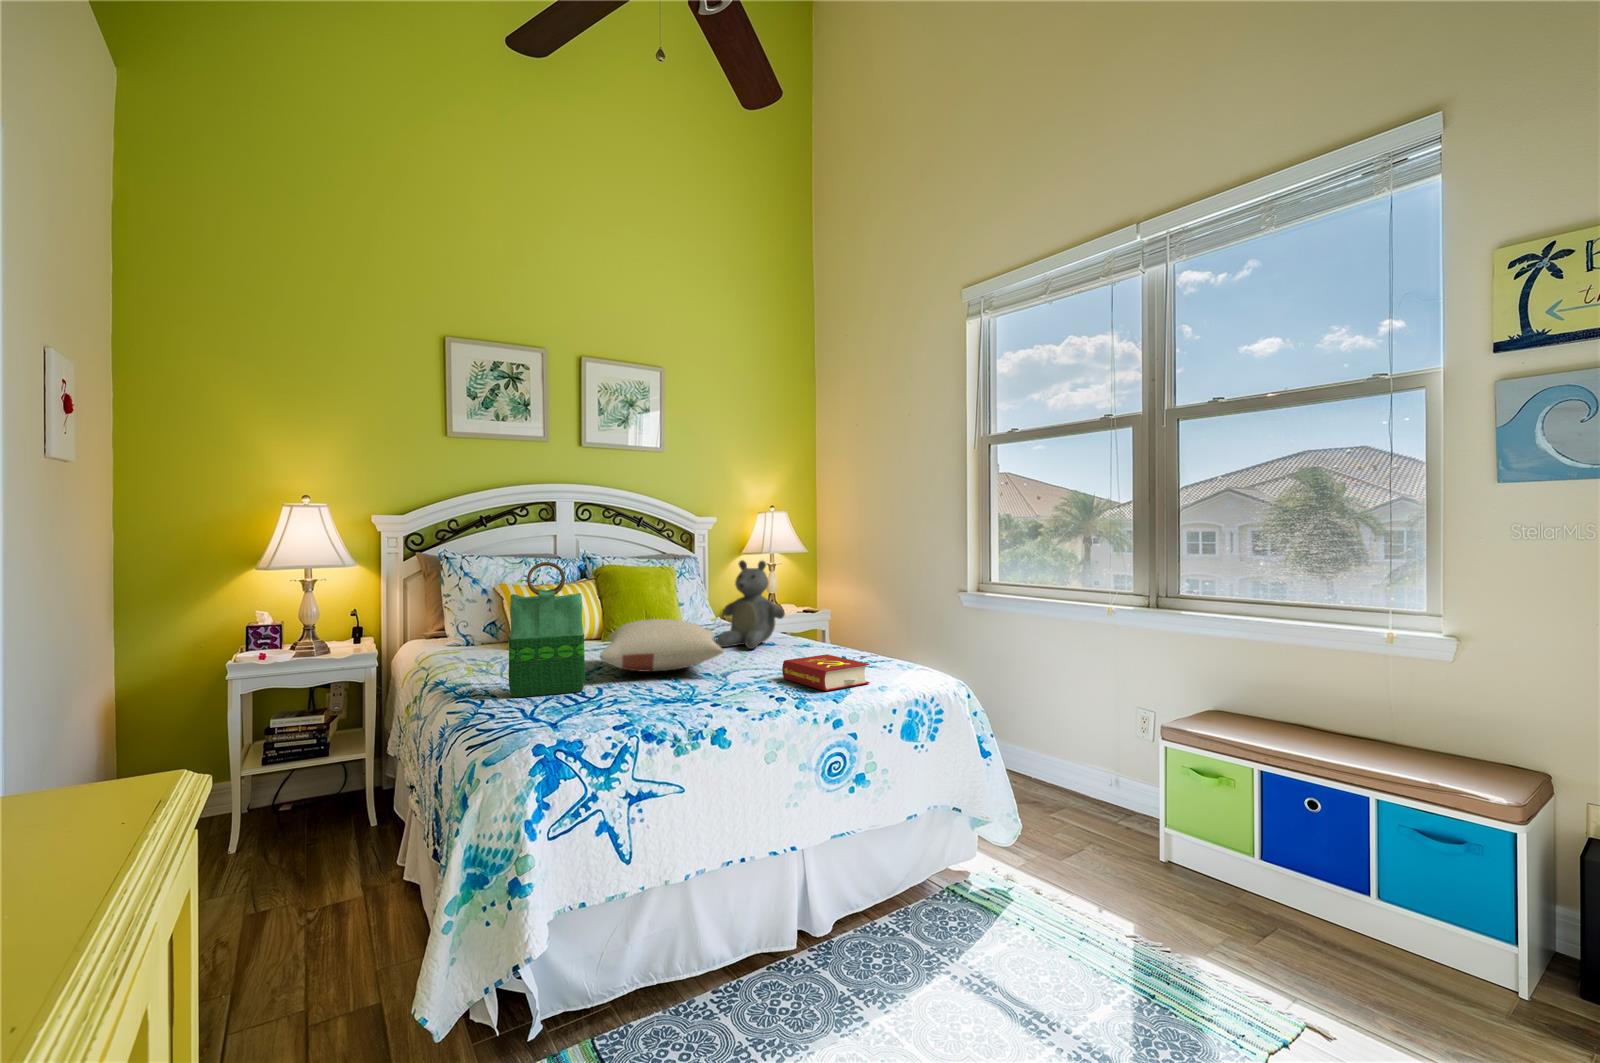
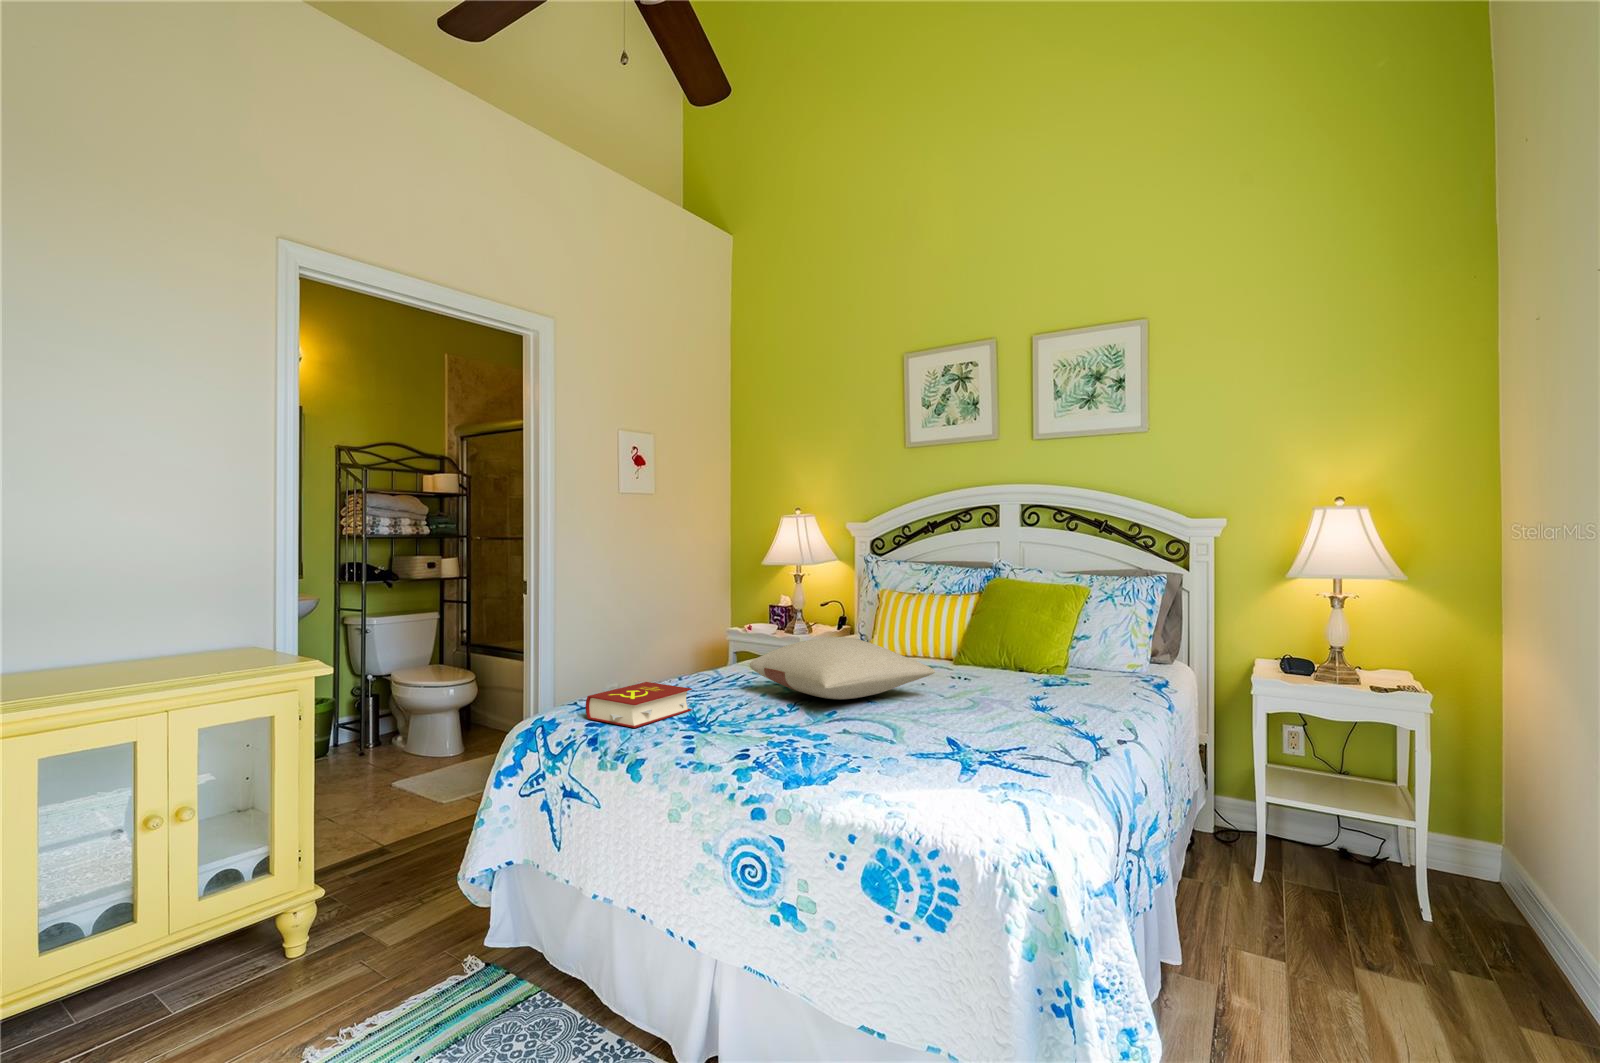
teddy bear: present [716,560,785,649] -> none [978,580,1066,704]
tote bag: present [509,562,585,697] -> none [682,564,737,694]
book: present [782,654,870,691] -> present [586,682,692,728]

